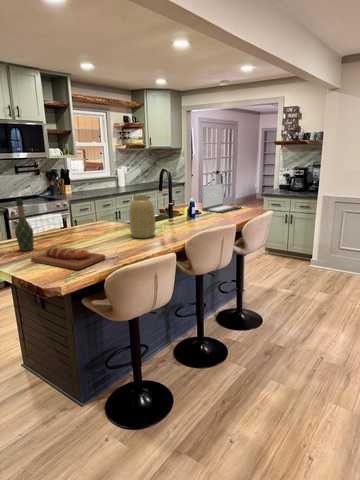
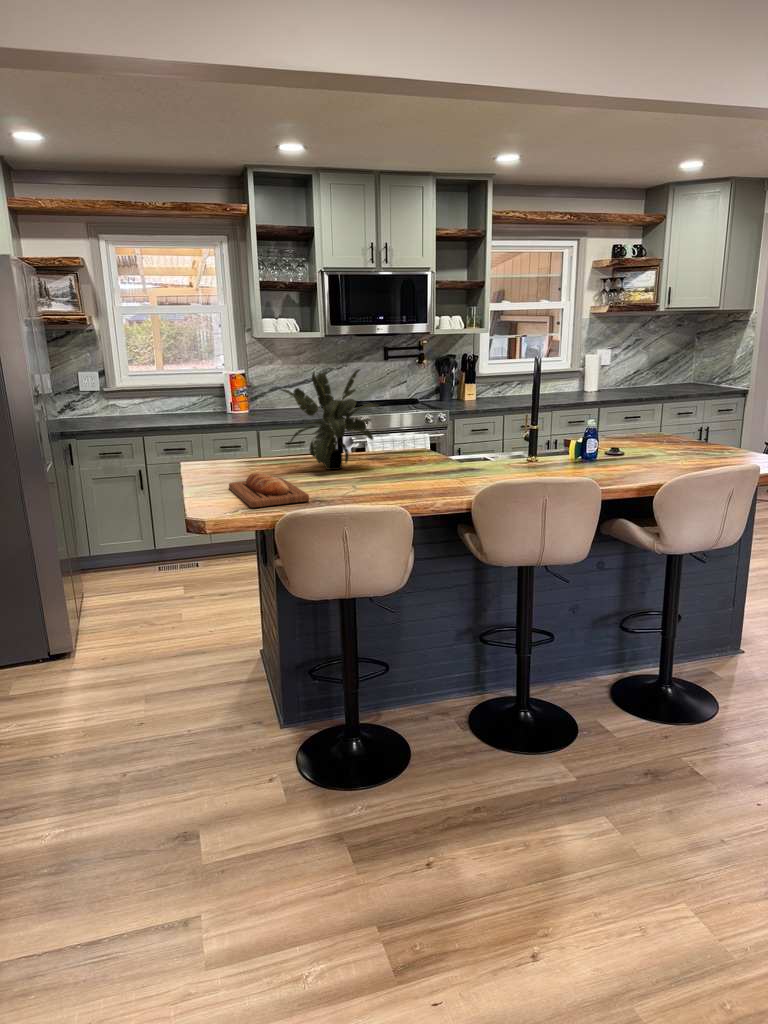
potted plant: none [39,176,103,239] -> present [281,369,379,470]
laptop: present [202,183,240,213] -> none [638,396,743,461]
vase: present [129,195,156,238] -> none [405,407,451,483]
wine bottle: present [15,199,34,251] -> none [237,398,262,475]

